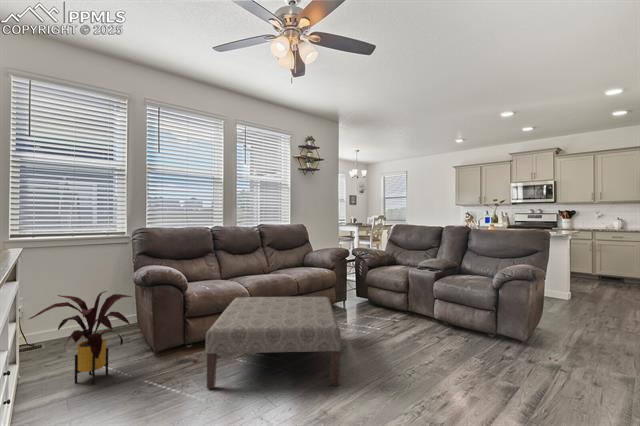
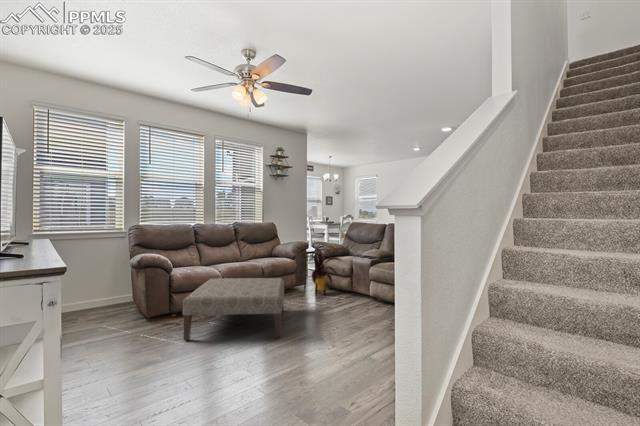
house plant: present [29,291,132,384] -> present [307,253,341,296]

